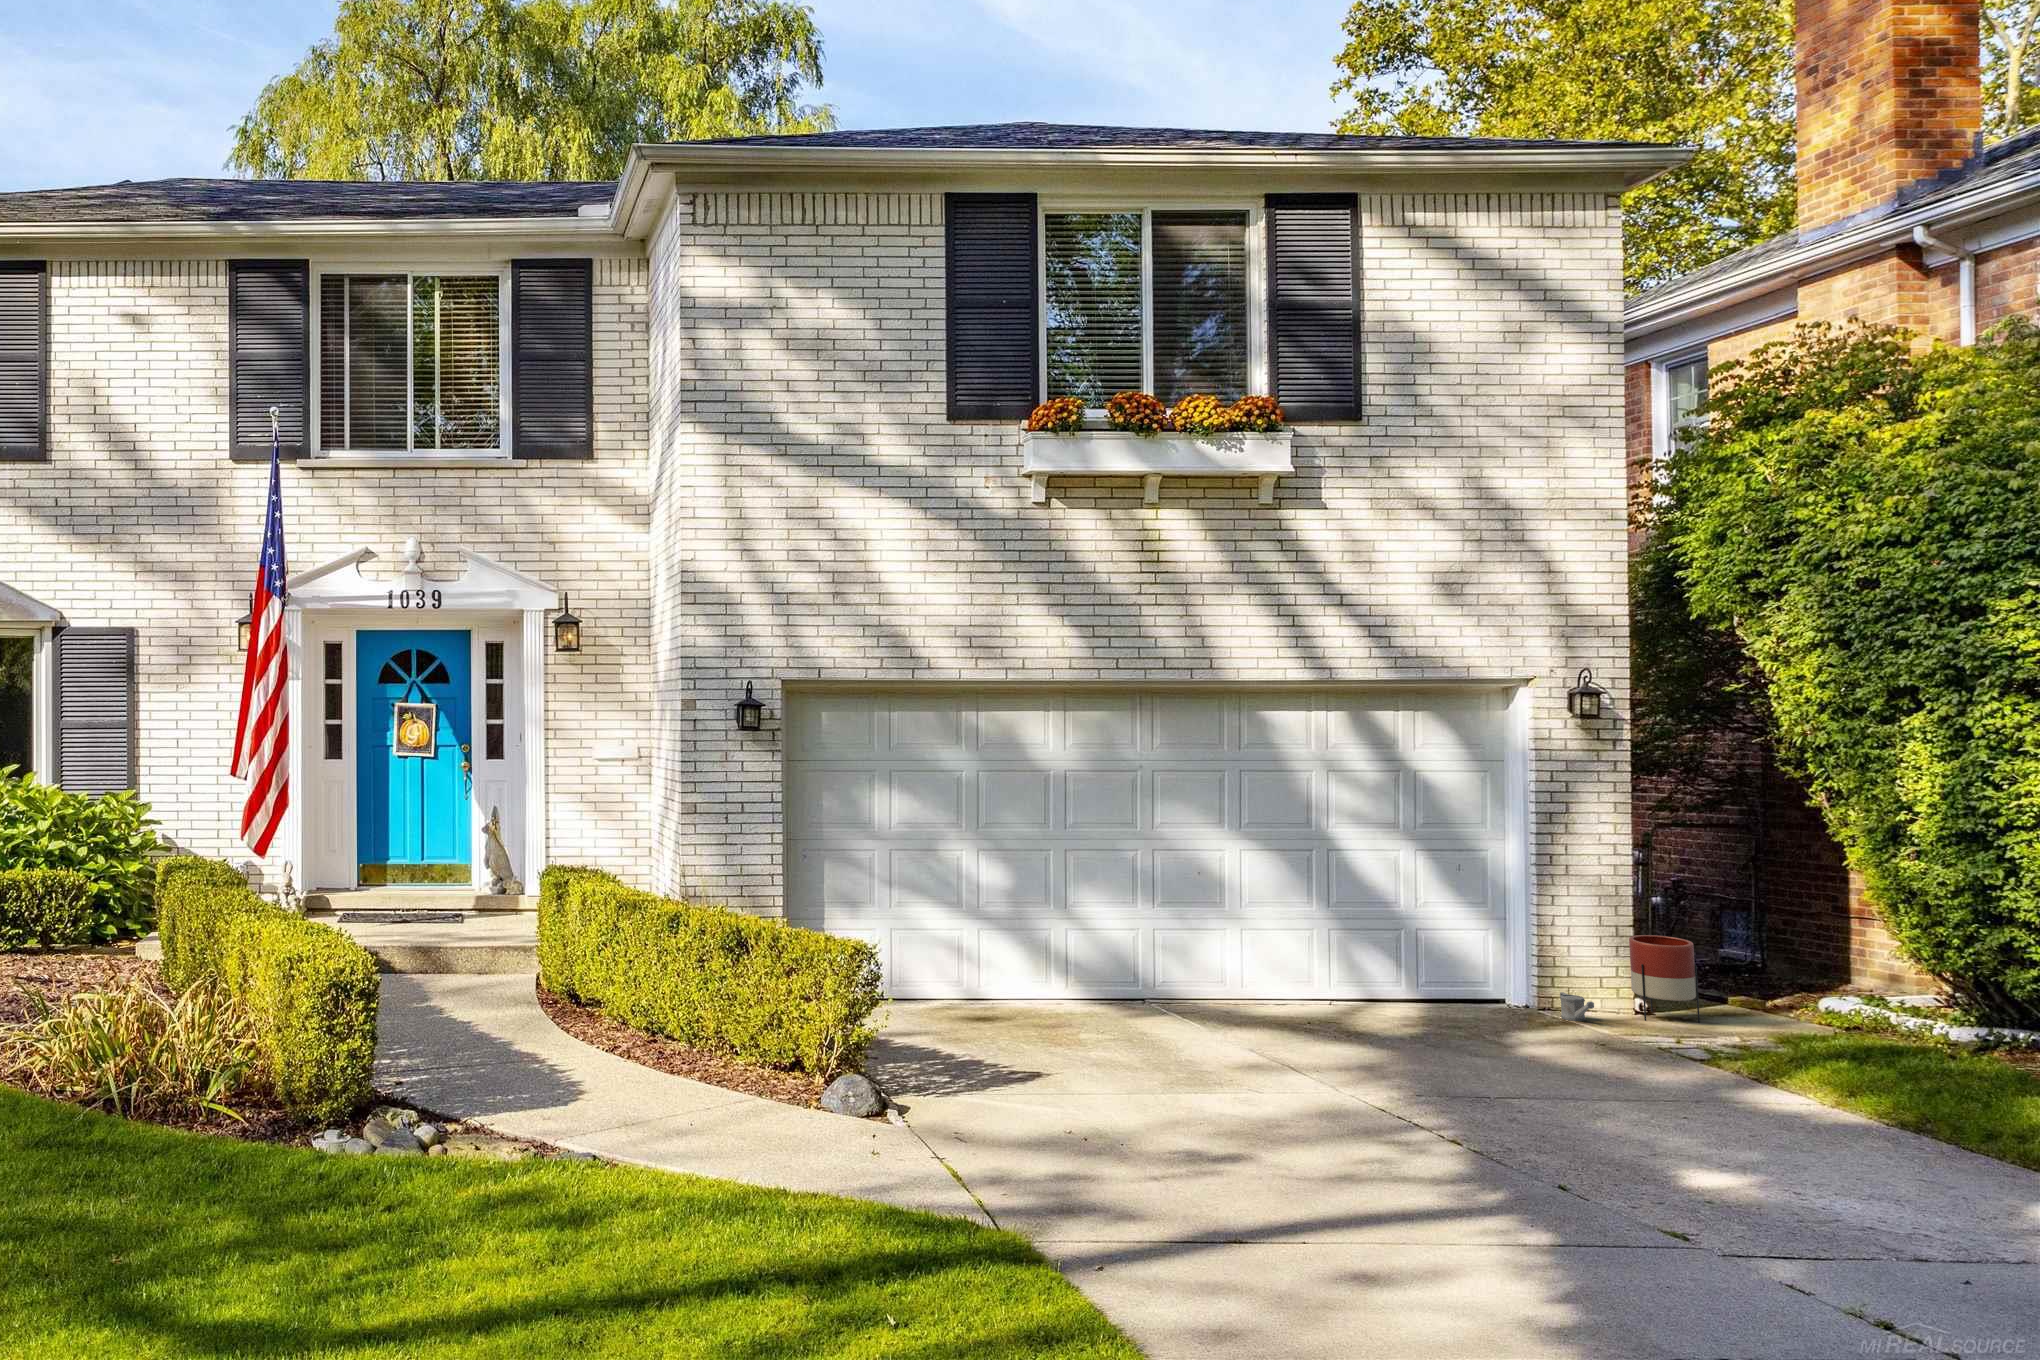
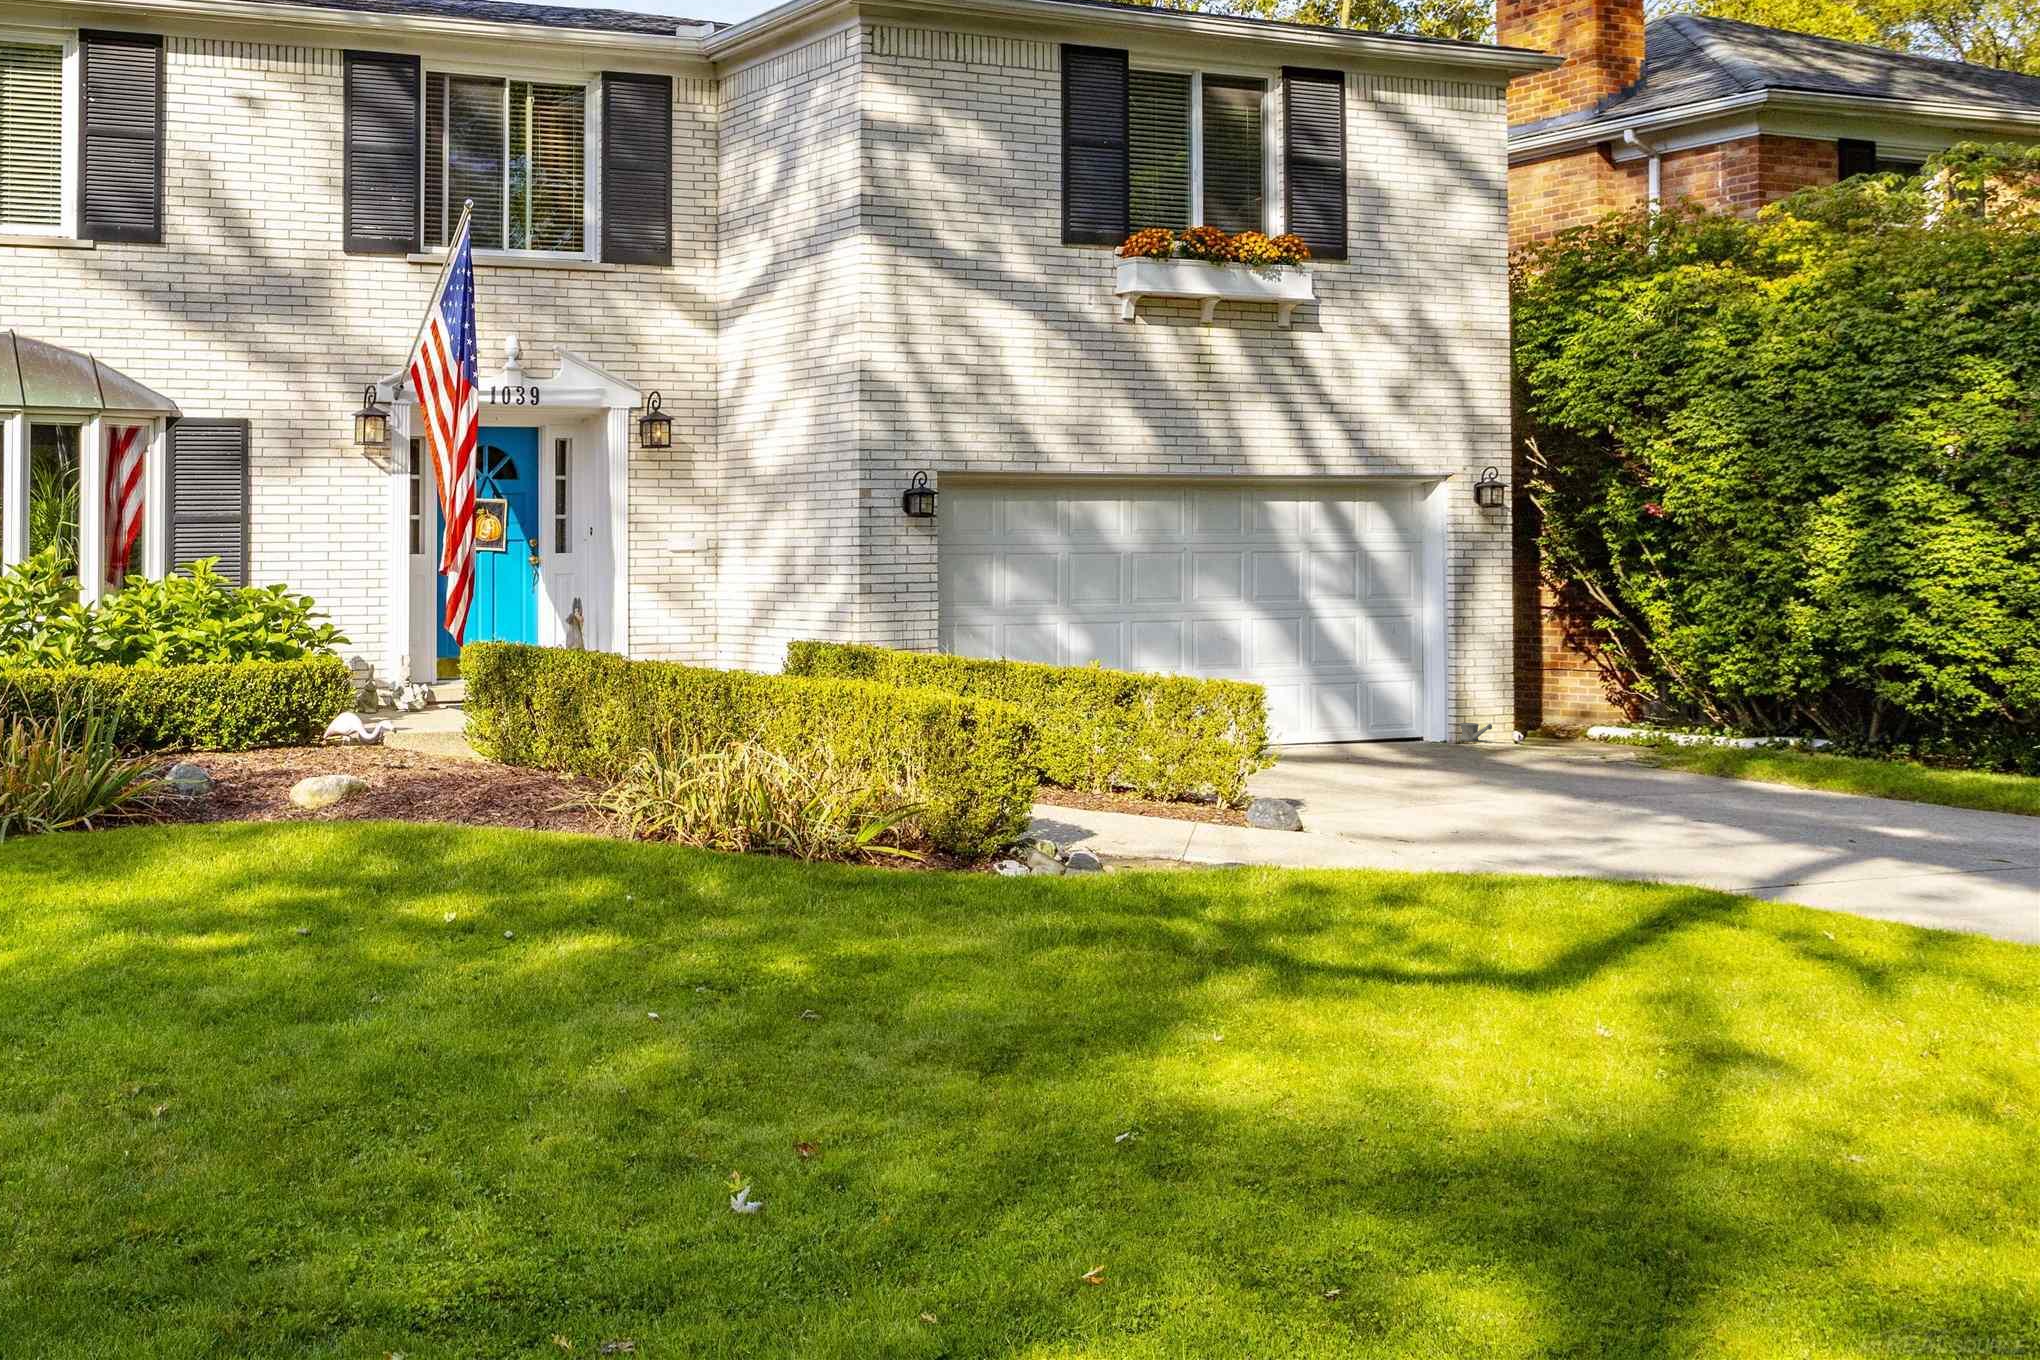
planter: present [1629,935,1700,1023] -> none [1499,677,1548,741]

